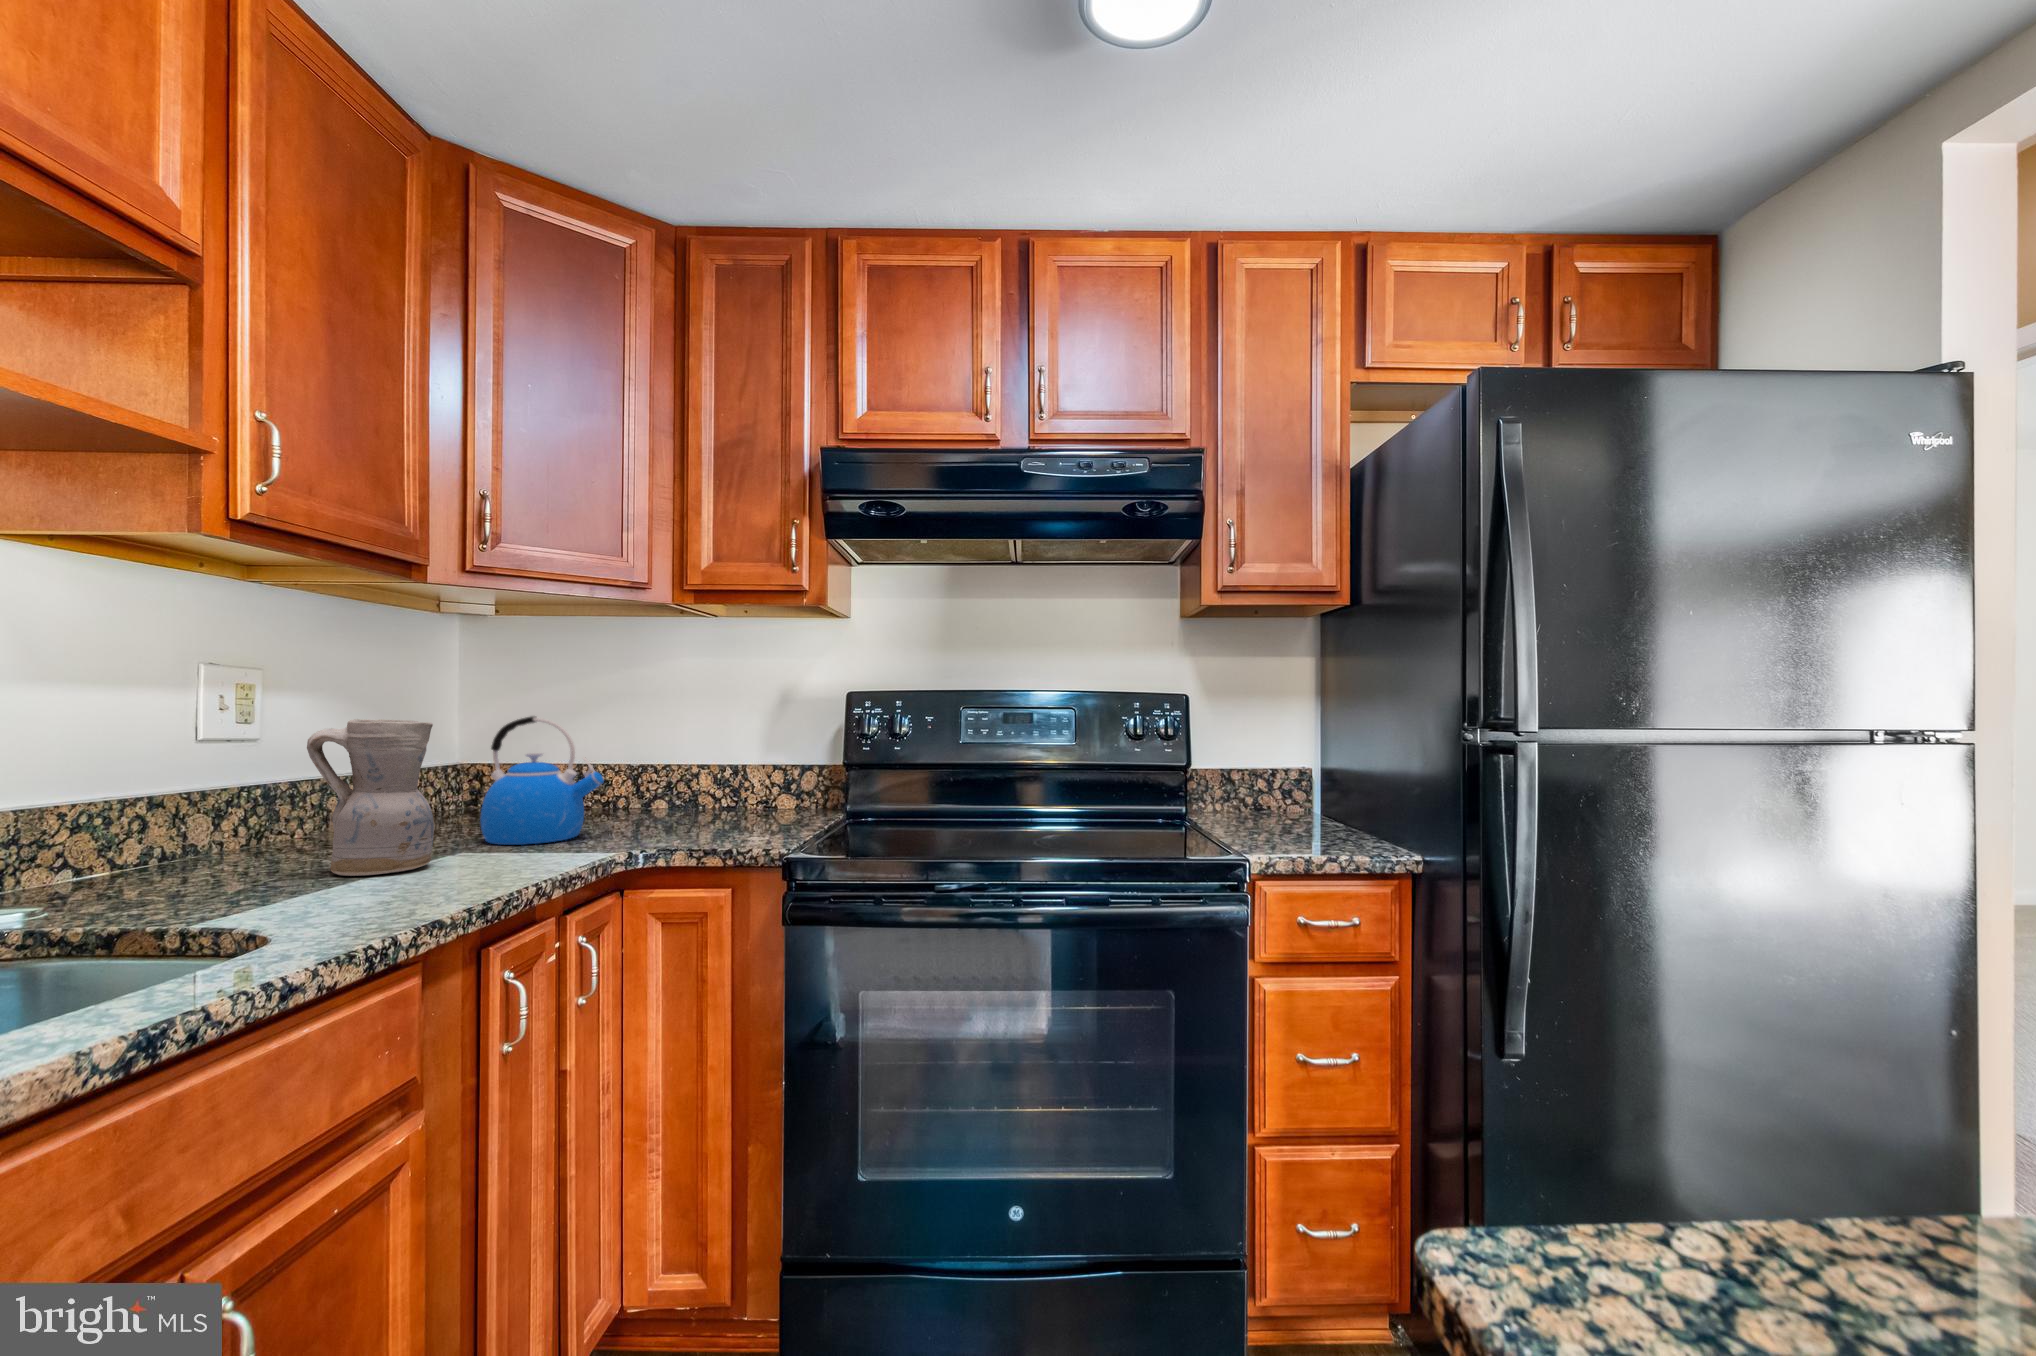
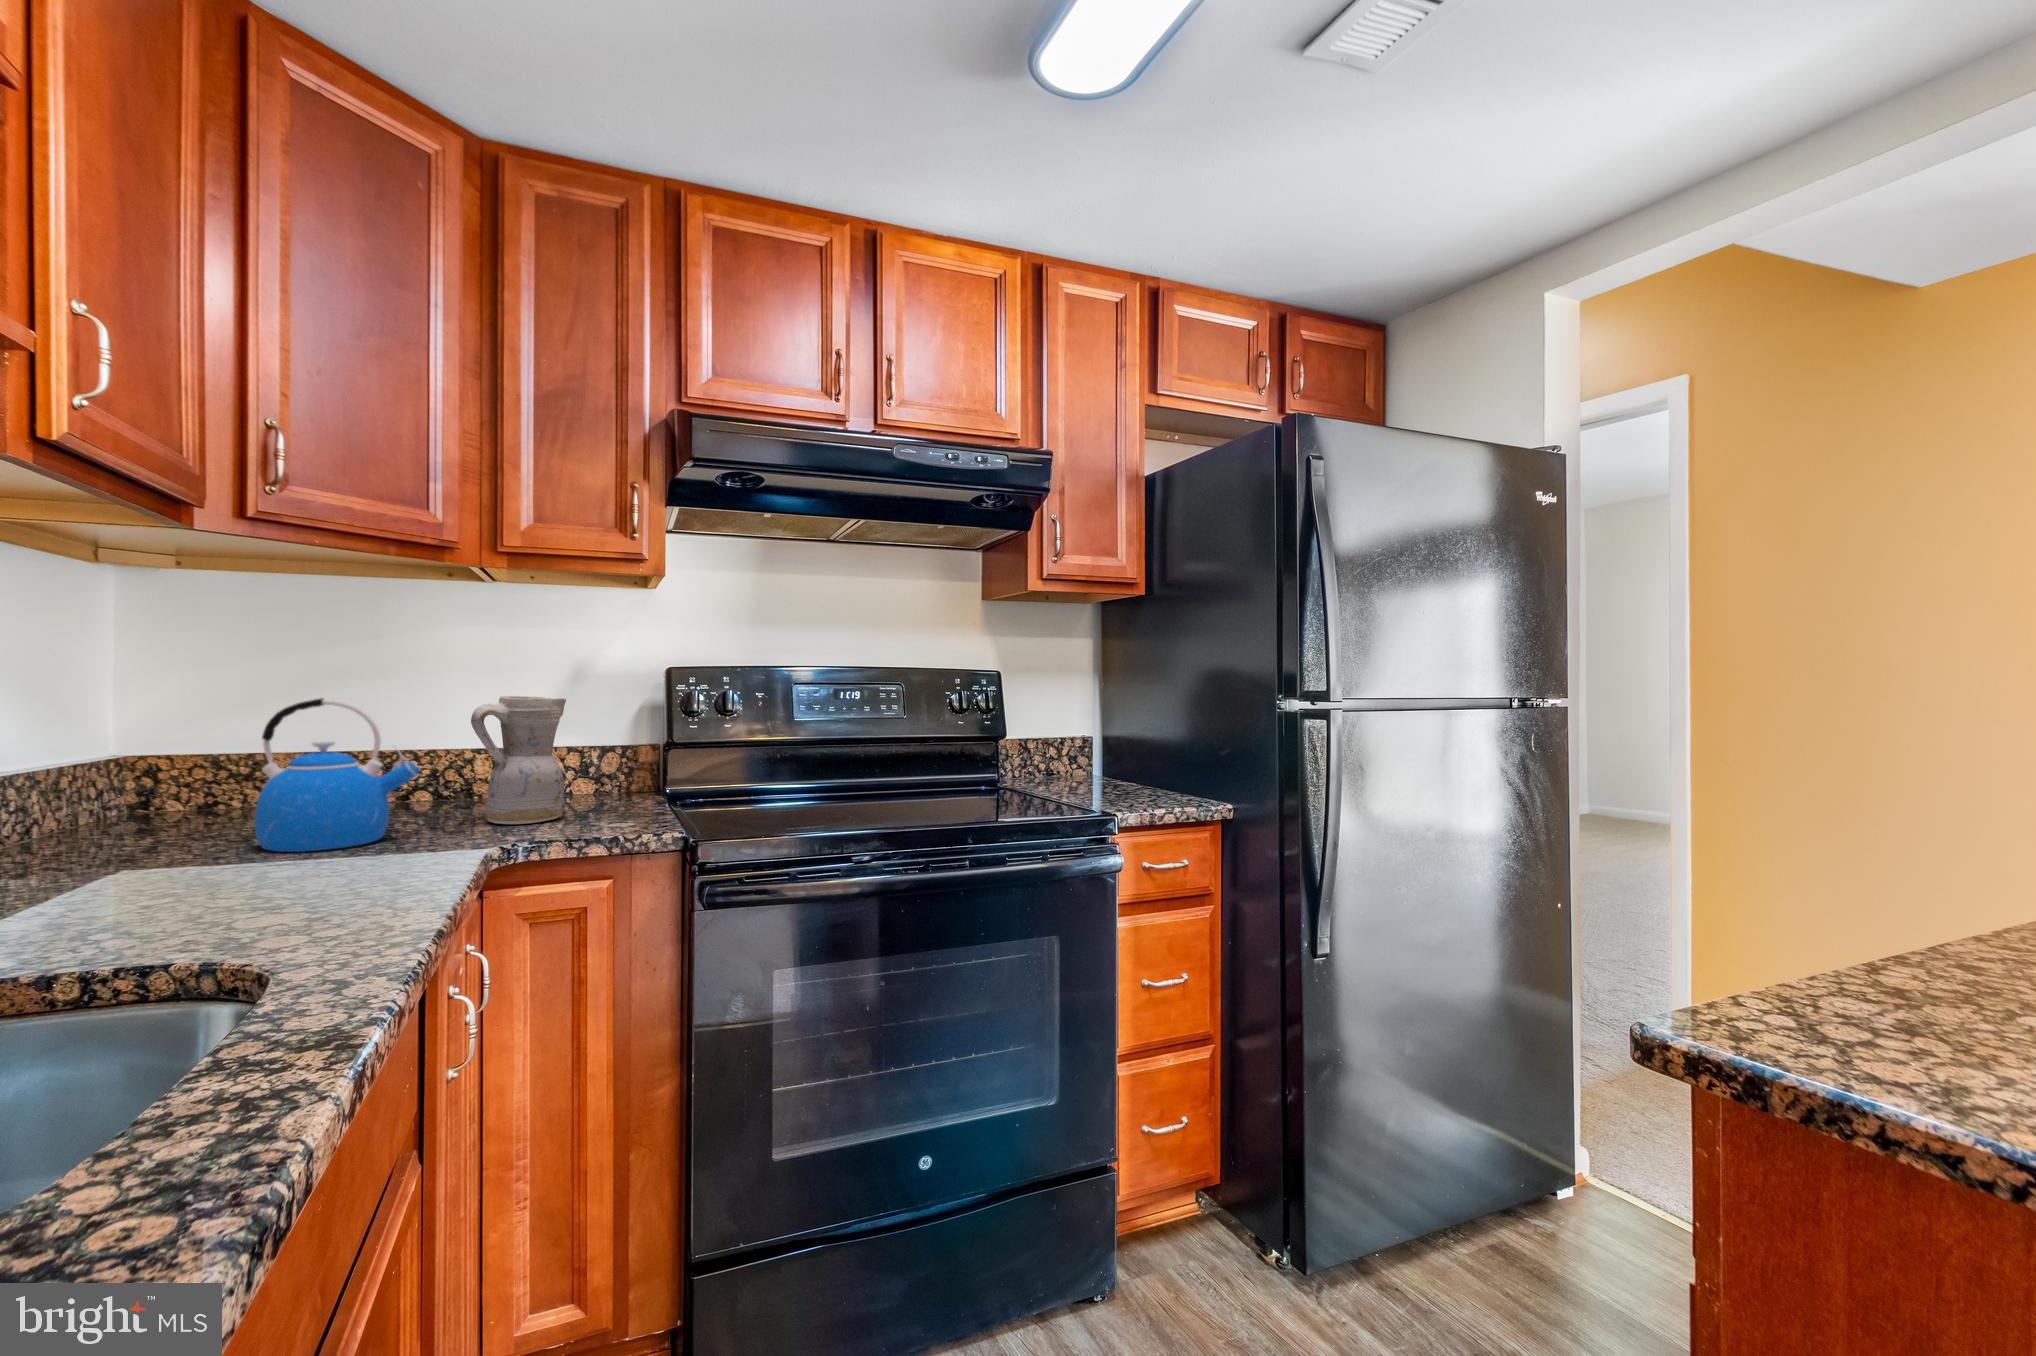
ceramic pitcher: present [307,719,434,876] -> present [471,696,566,824]

